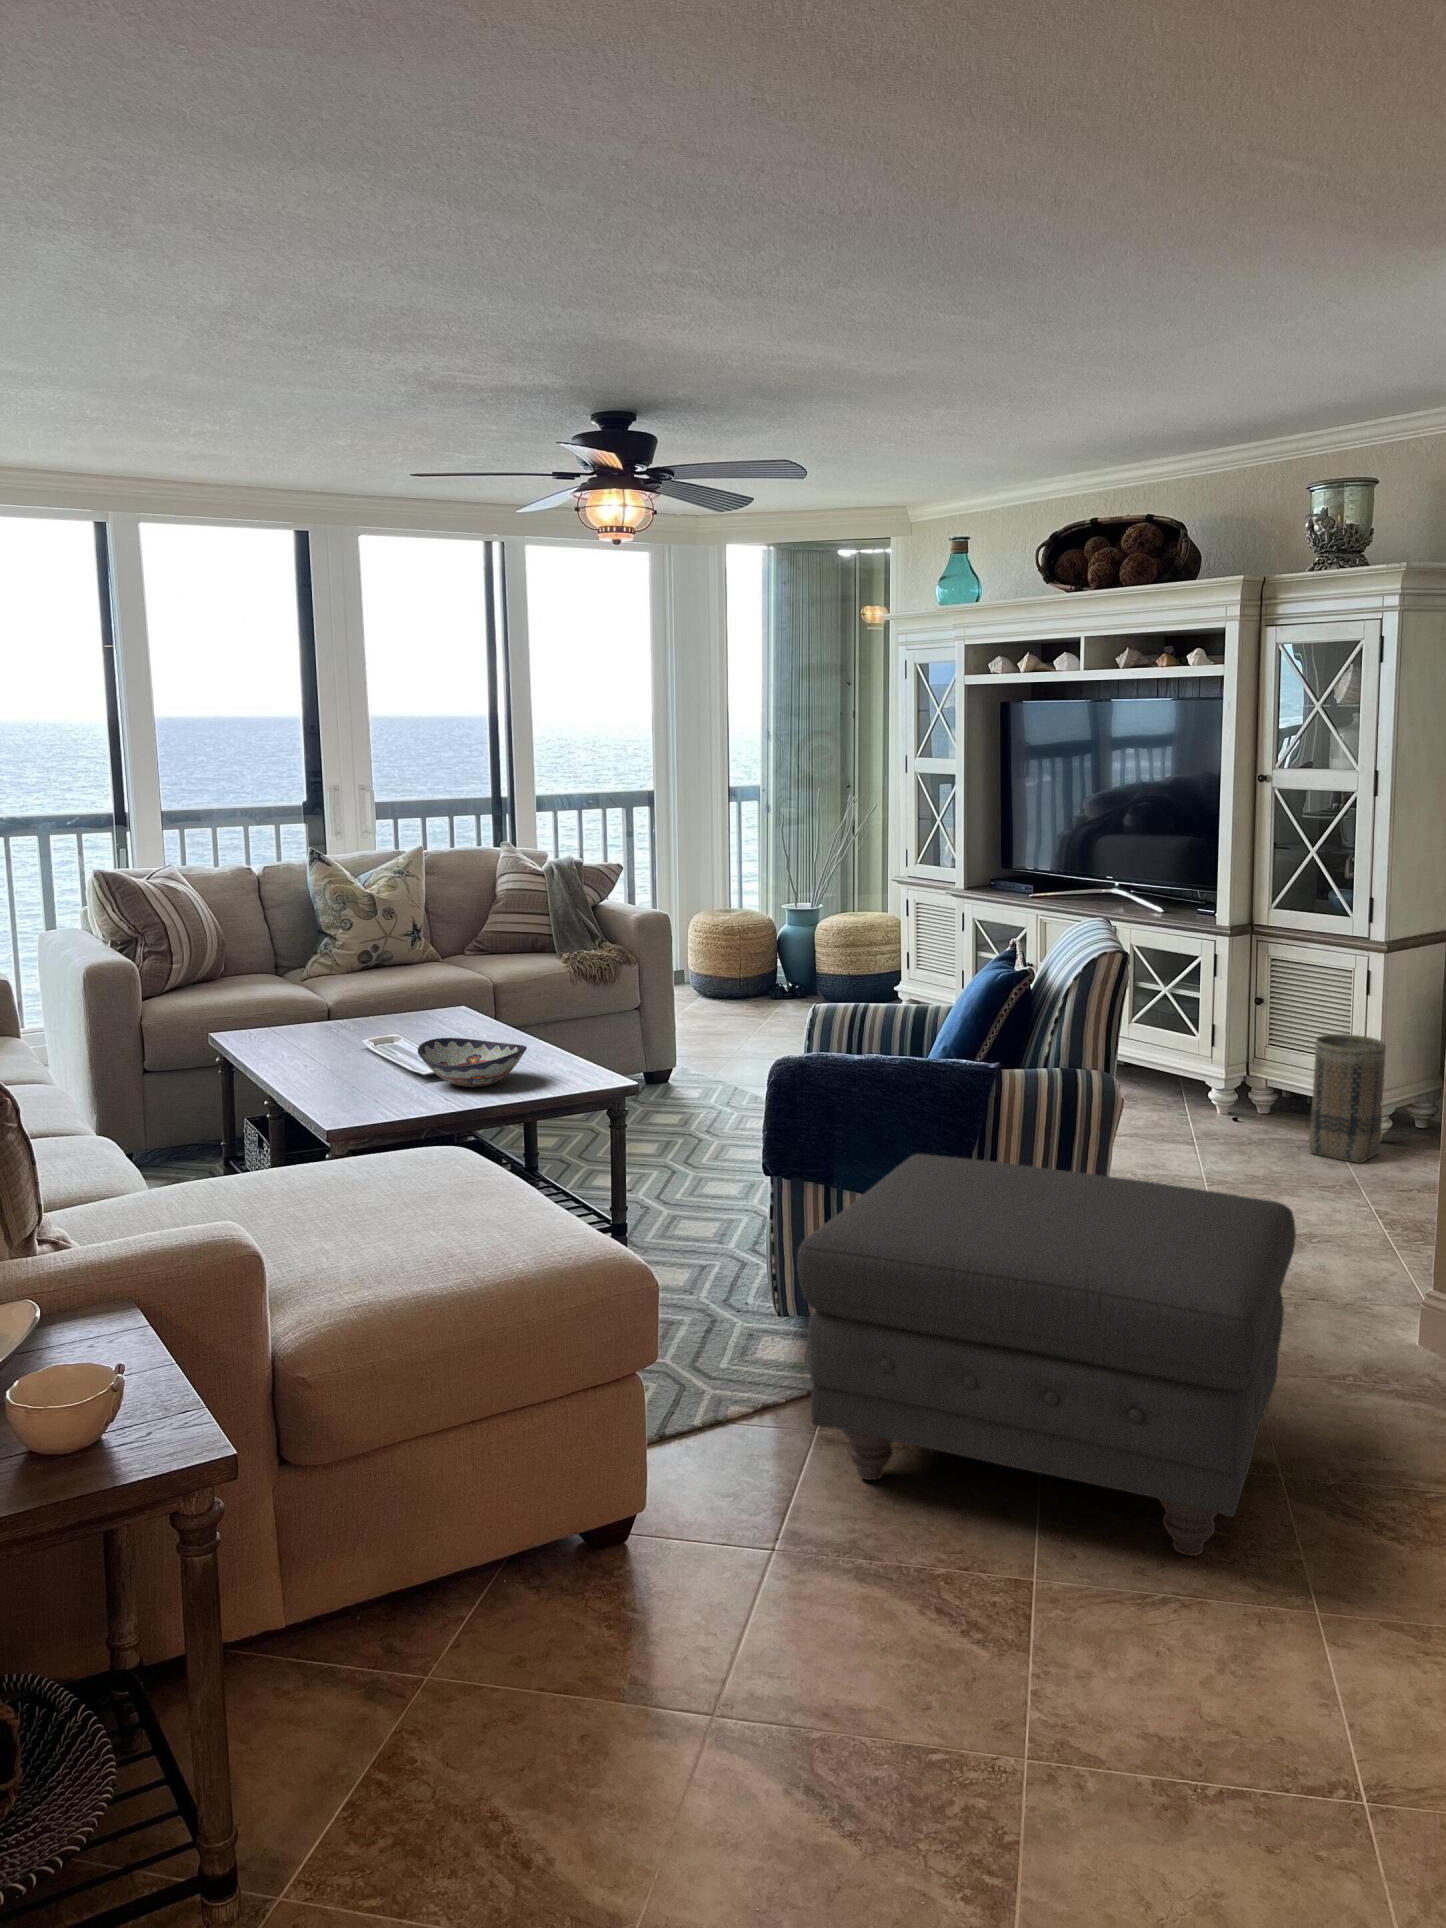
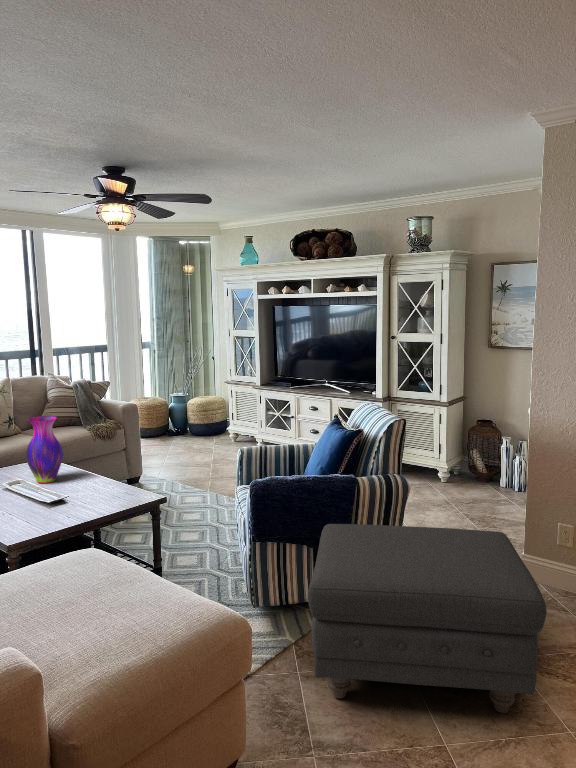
vase: none [409,917,476,1048] -> present [26,416,63,483]
basket: present [1309,1034,1386,1163] -> none [424,441,452,493]
decorative bowl: present [418,1038,527,1087] -> none [45,480,105,507]

